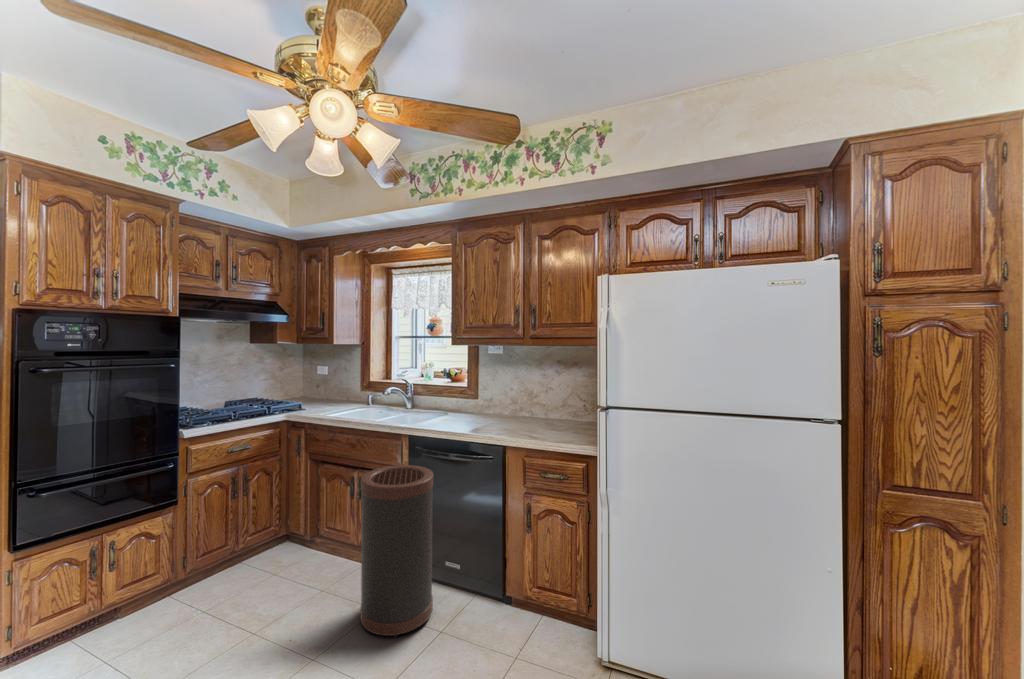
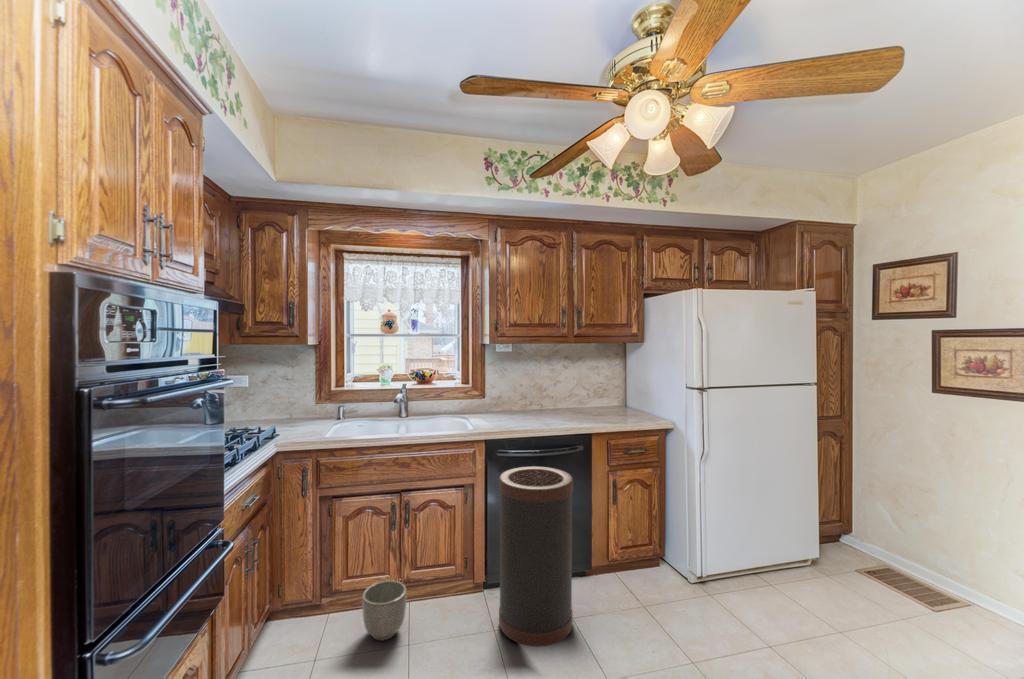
planter: none [301,531,337,574] -> present [362,580,407,641]

